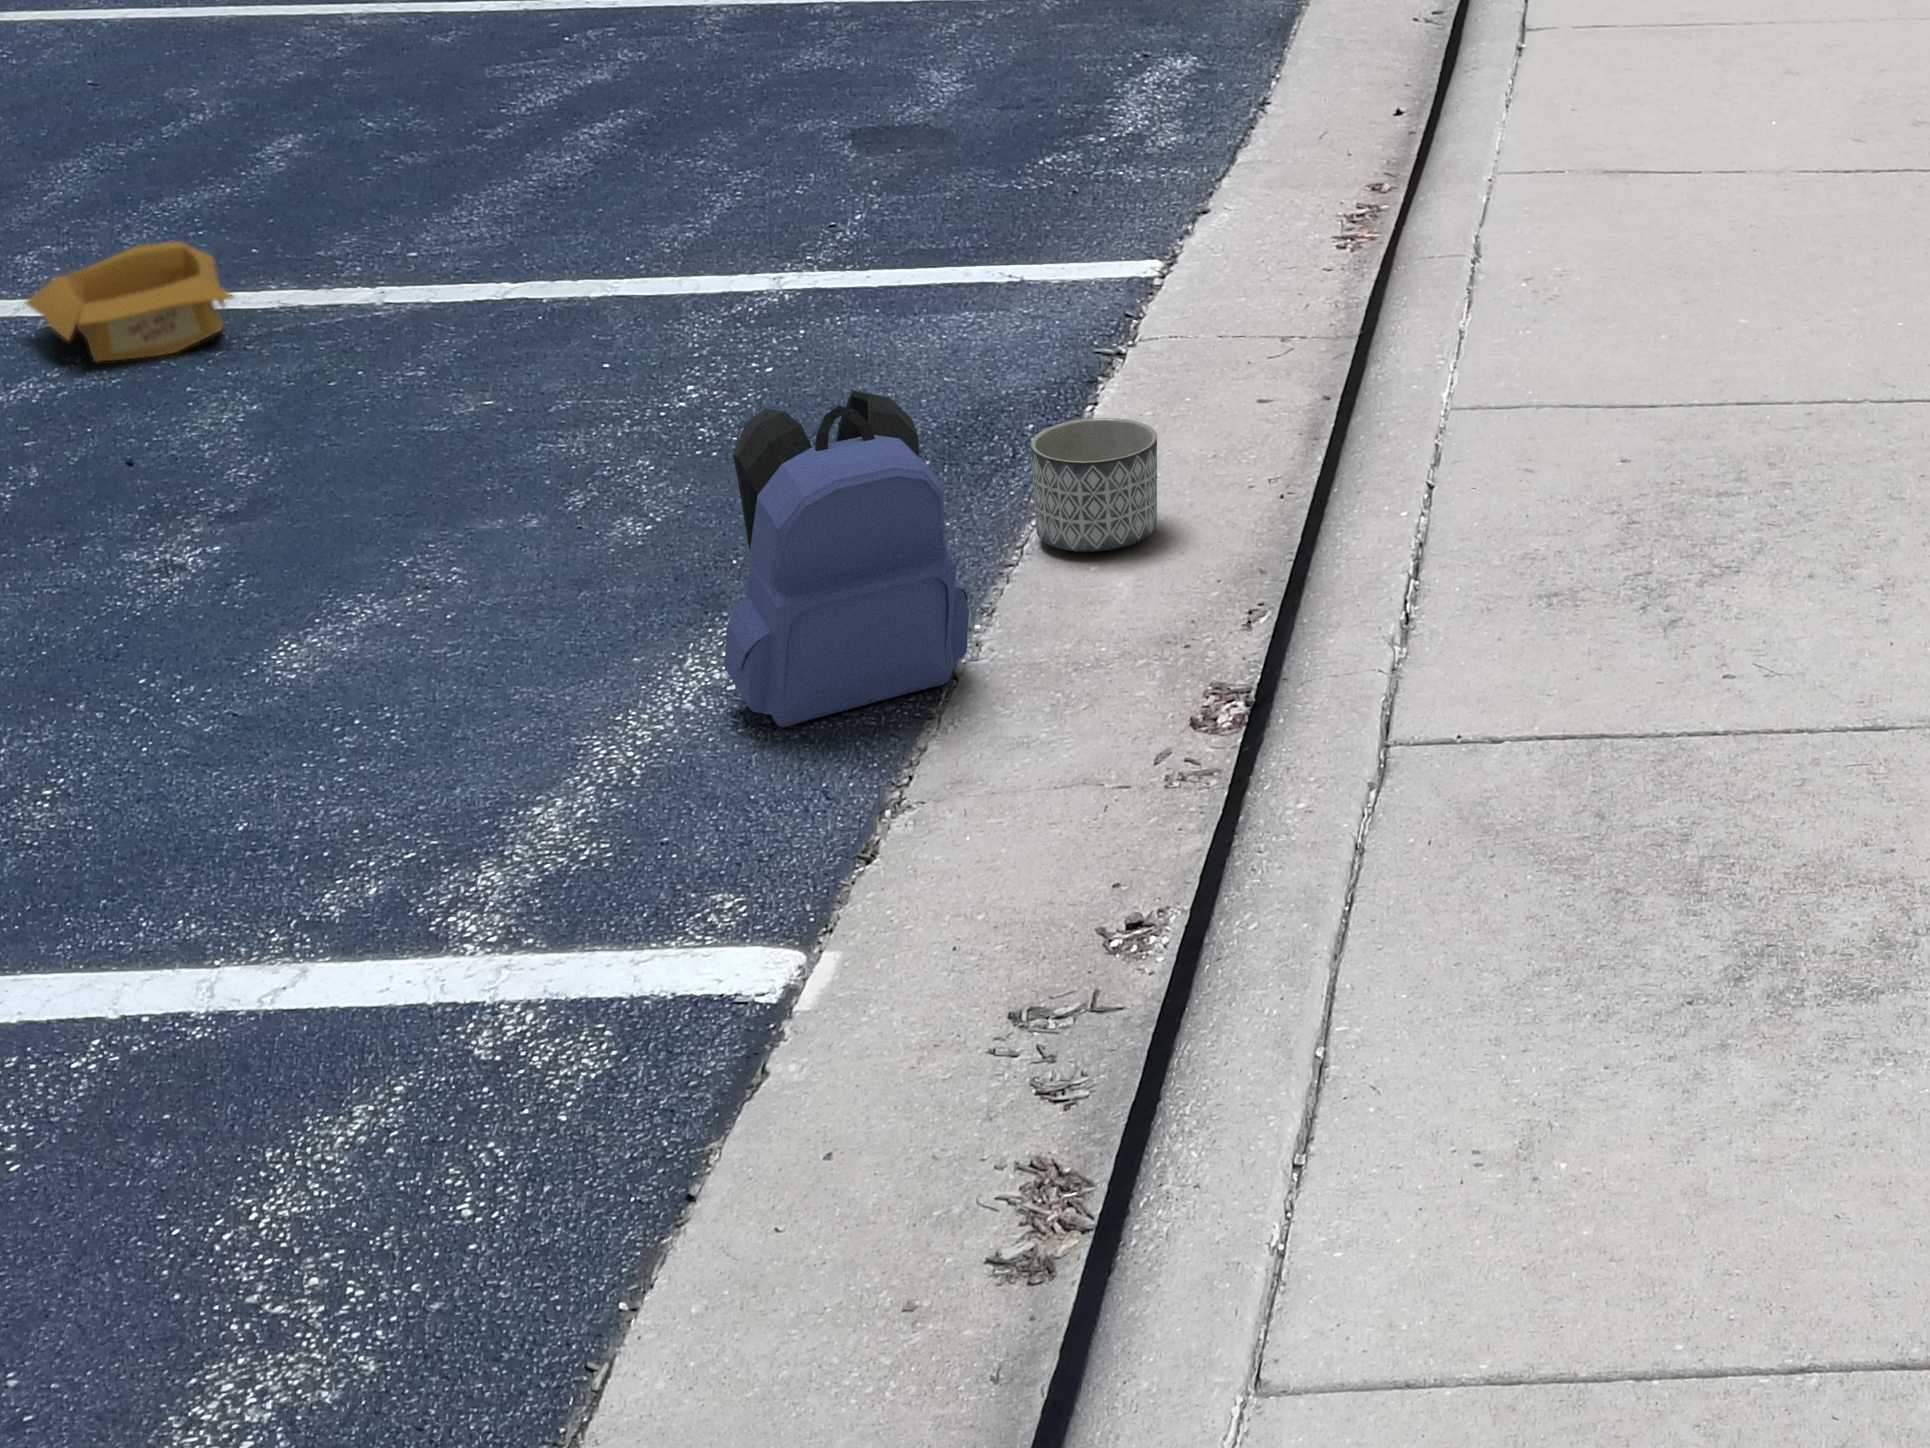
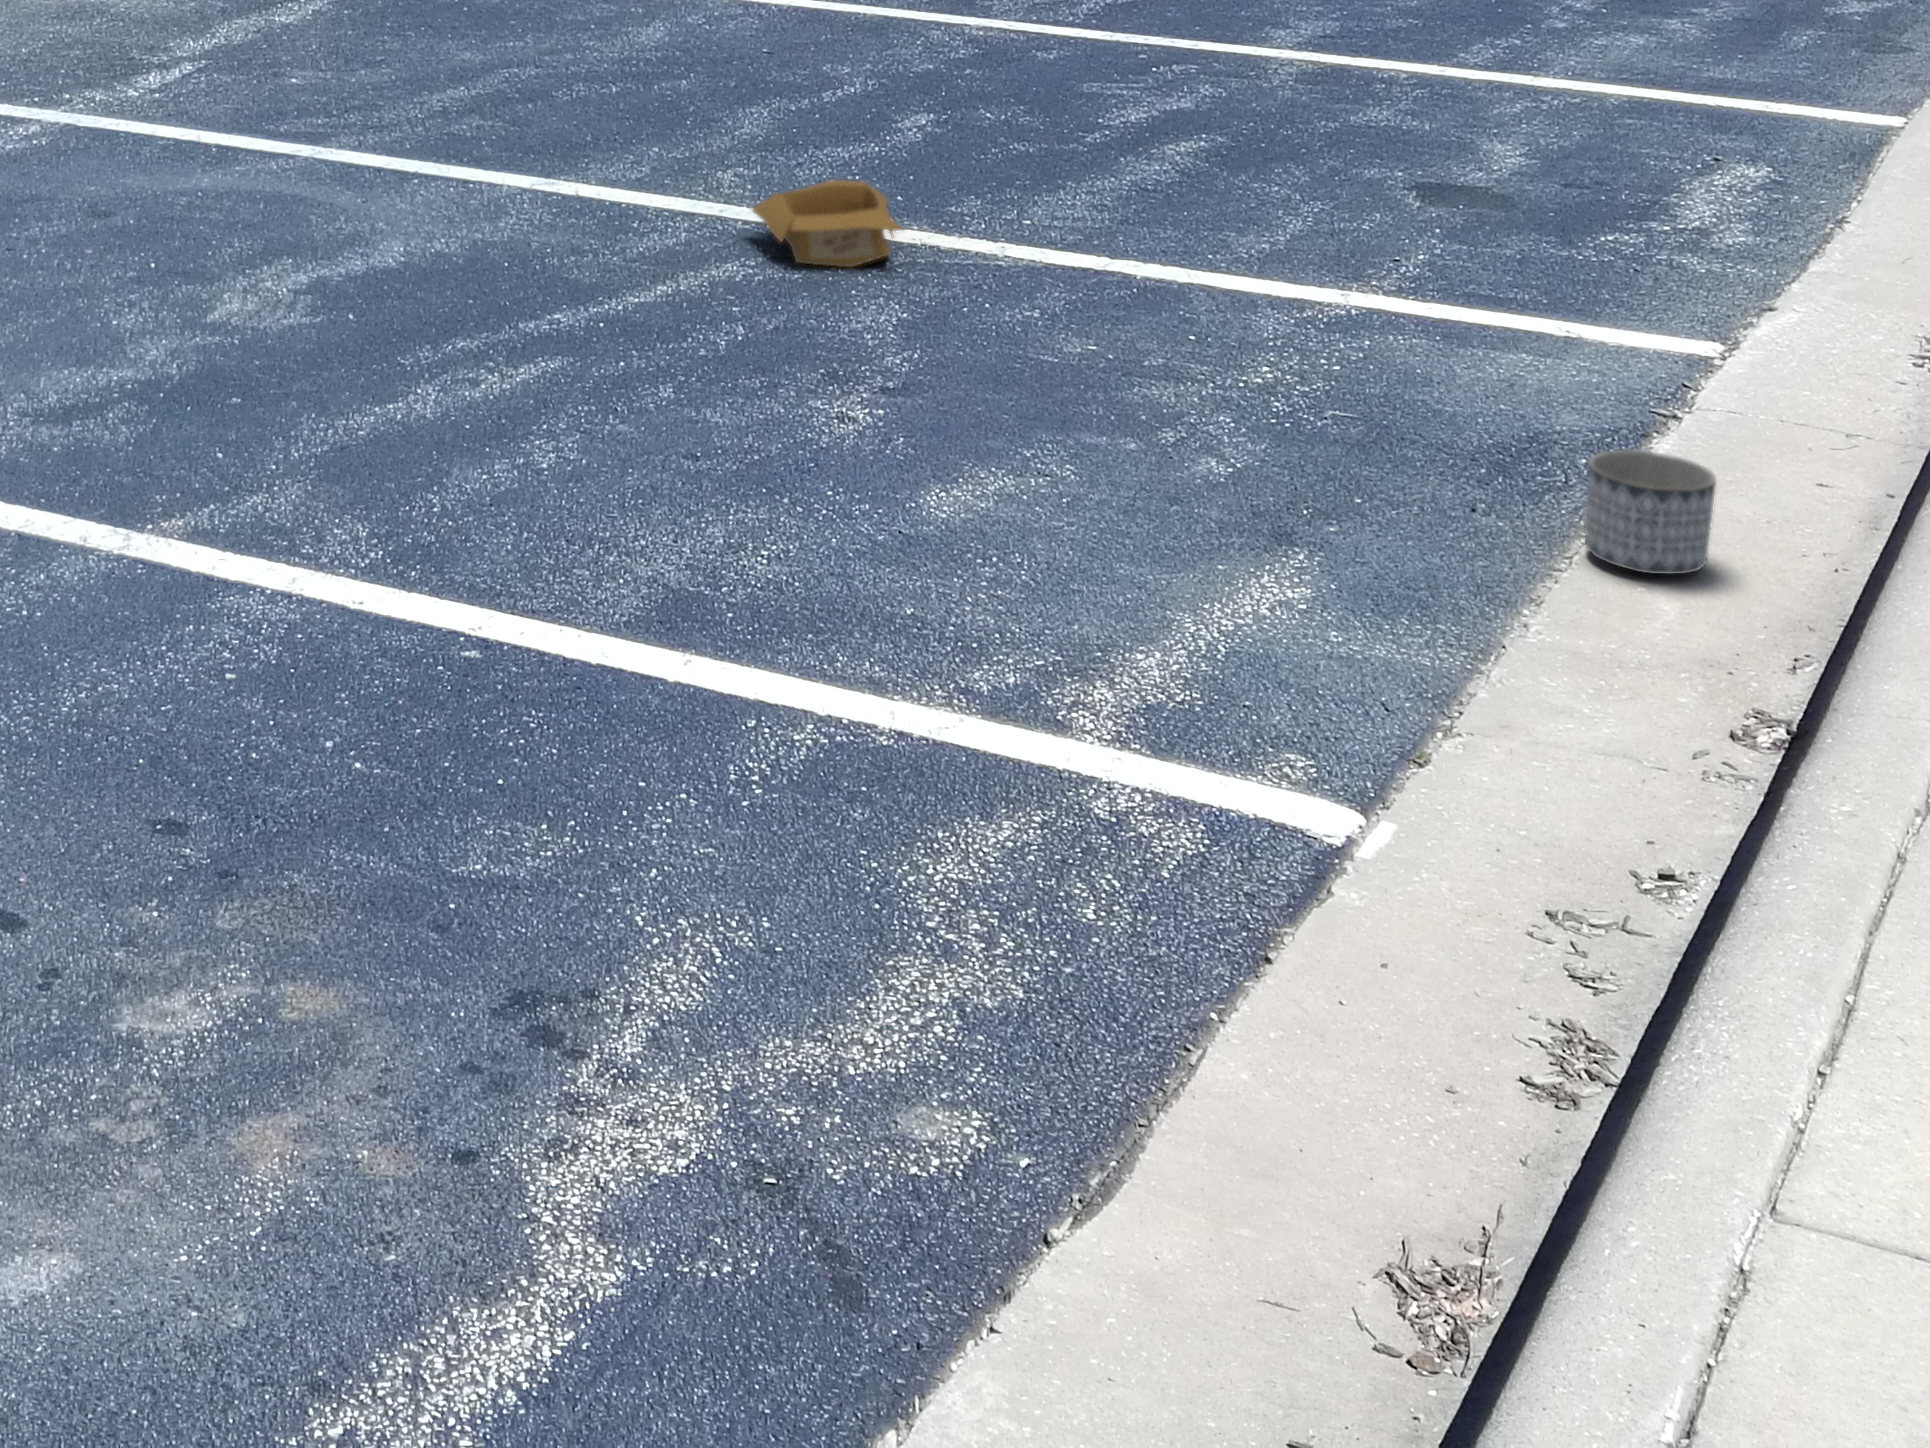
backpack: present [724,391,969,727] -> none [1297,369,1522,646]

